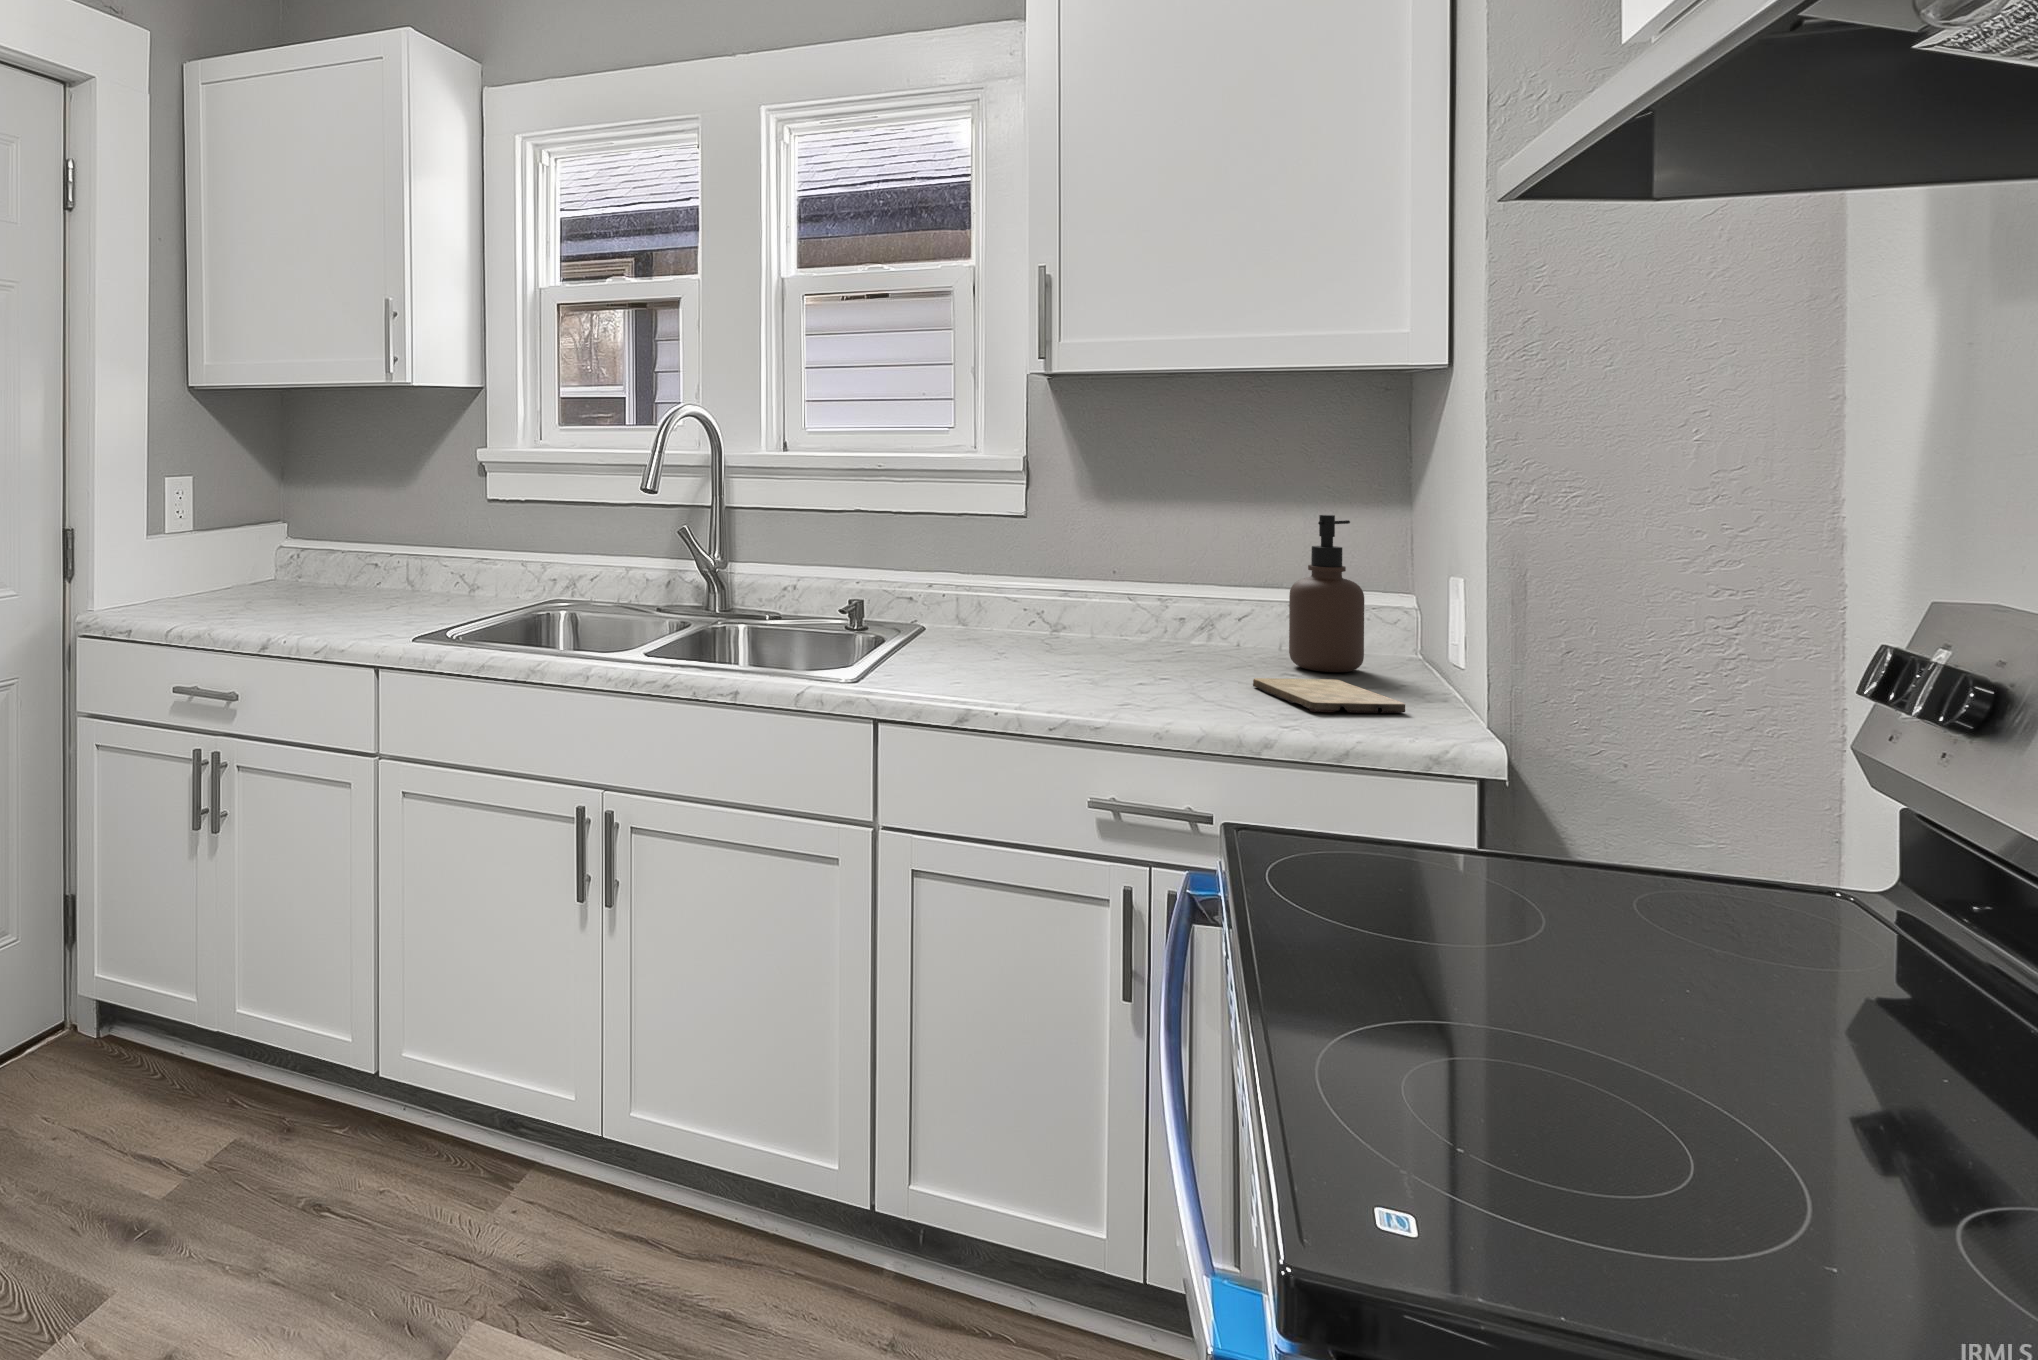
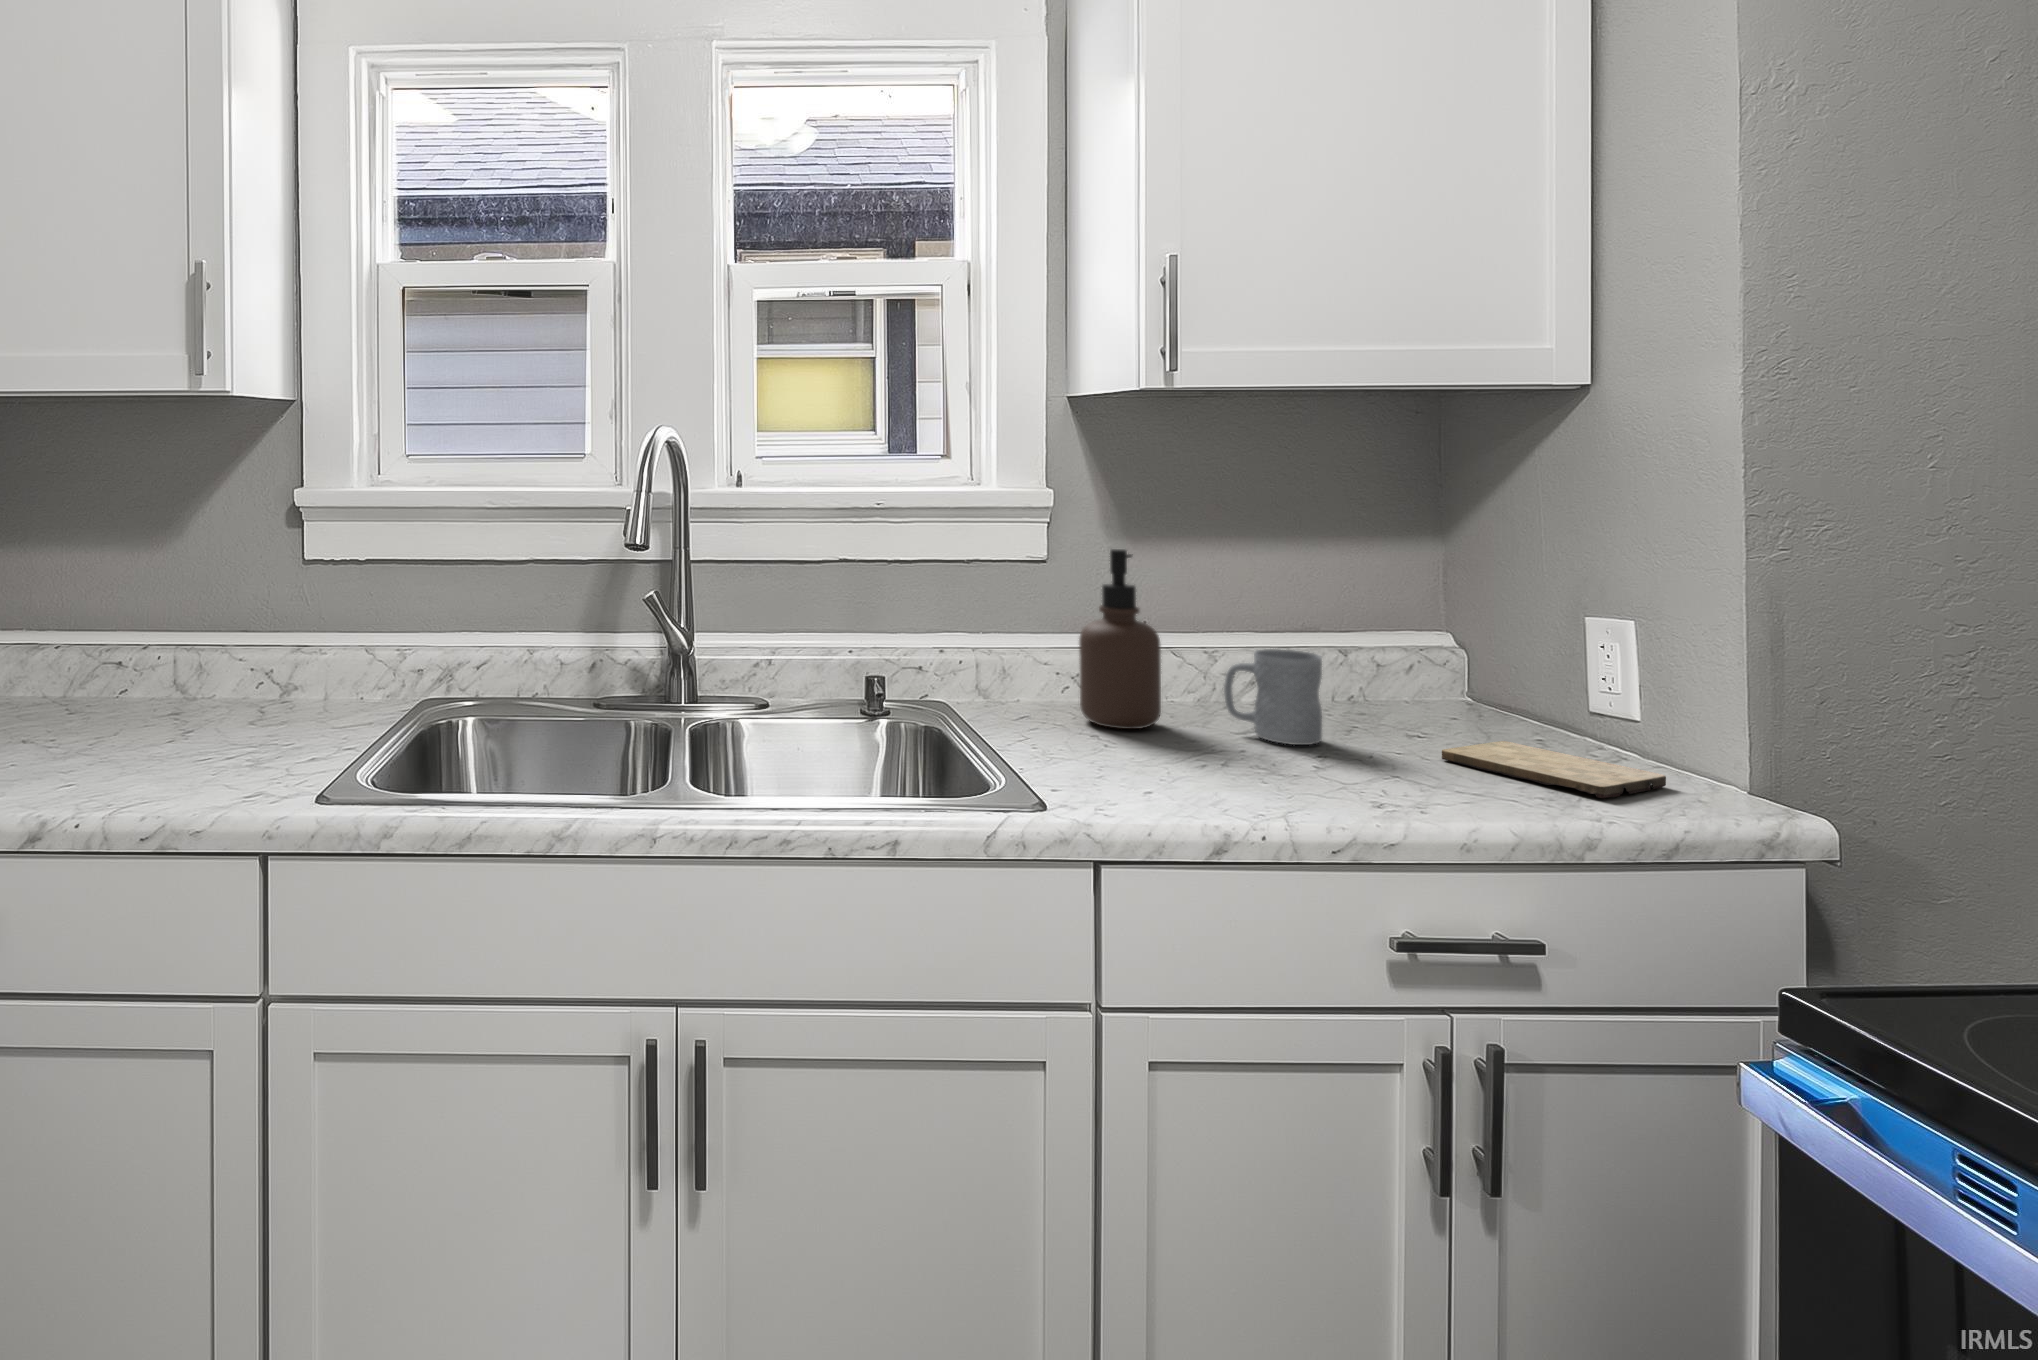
soap dispenser: present [1289,515,1364,672] -> present [1079,549,1161,729]
mug: none [1114,594,1182,670] -> present [1224,649,1322,745]

